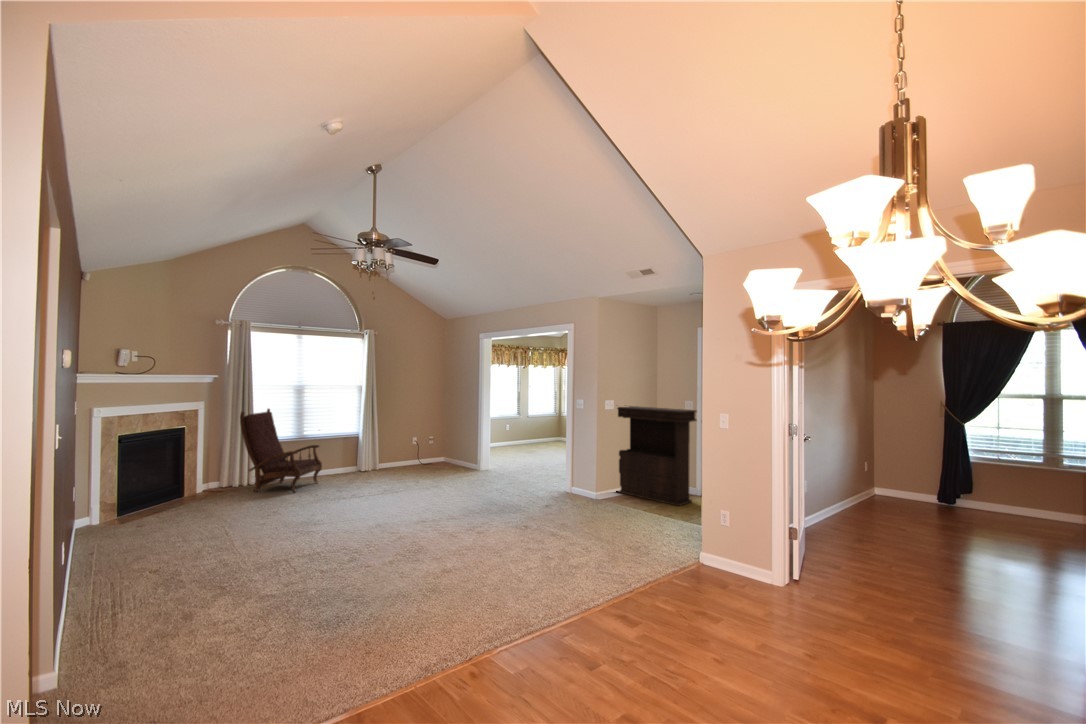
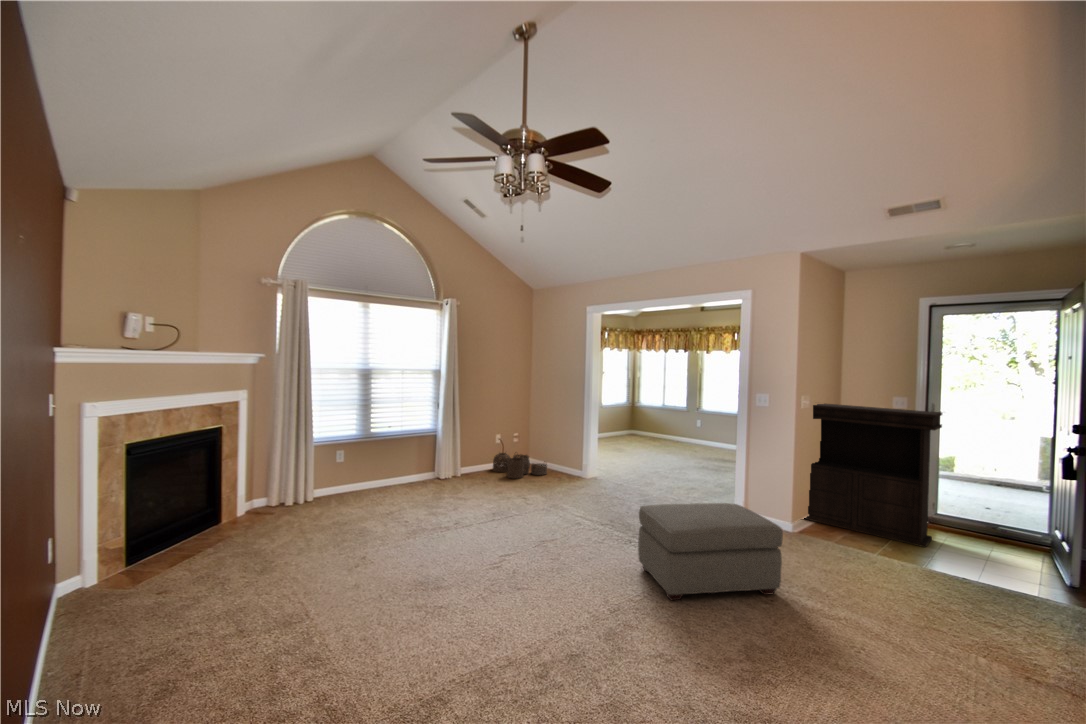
armchair: present [240,409,322,492] -> none [295,399,400,518]
woven basket: none [409,450,451,470] -> present [493,453,547,479]
ottoman: none [457,472,537,530] -> present [638,503,783,600]

